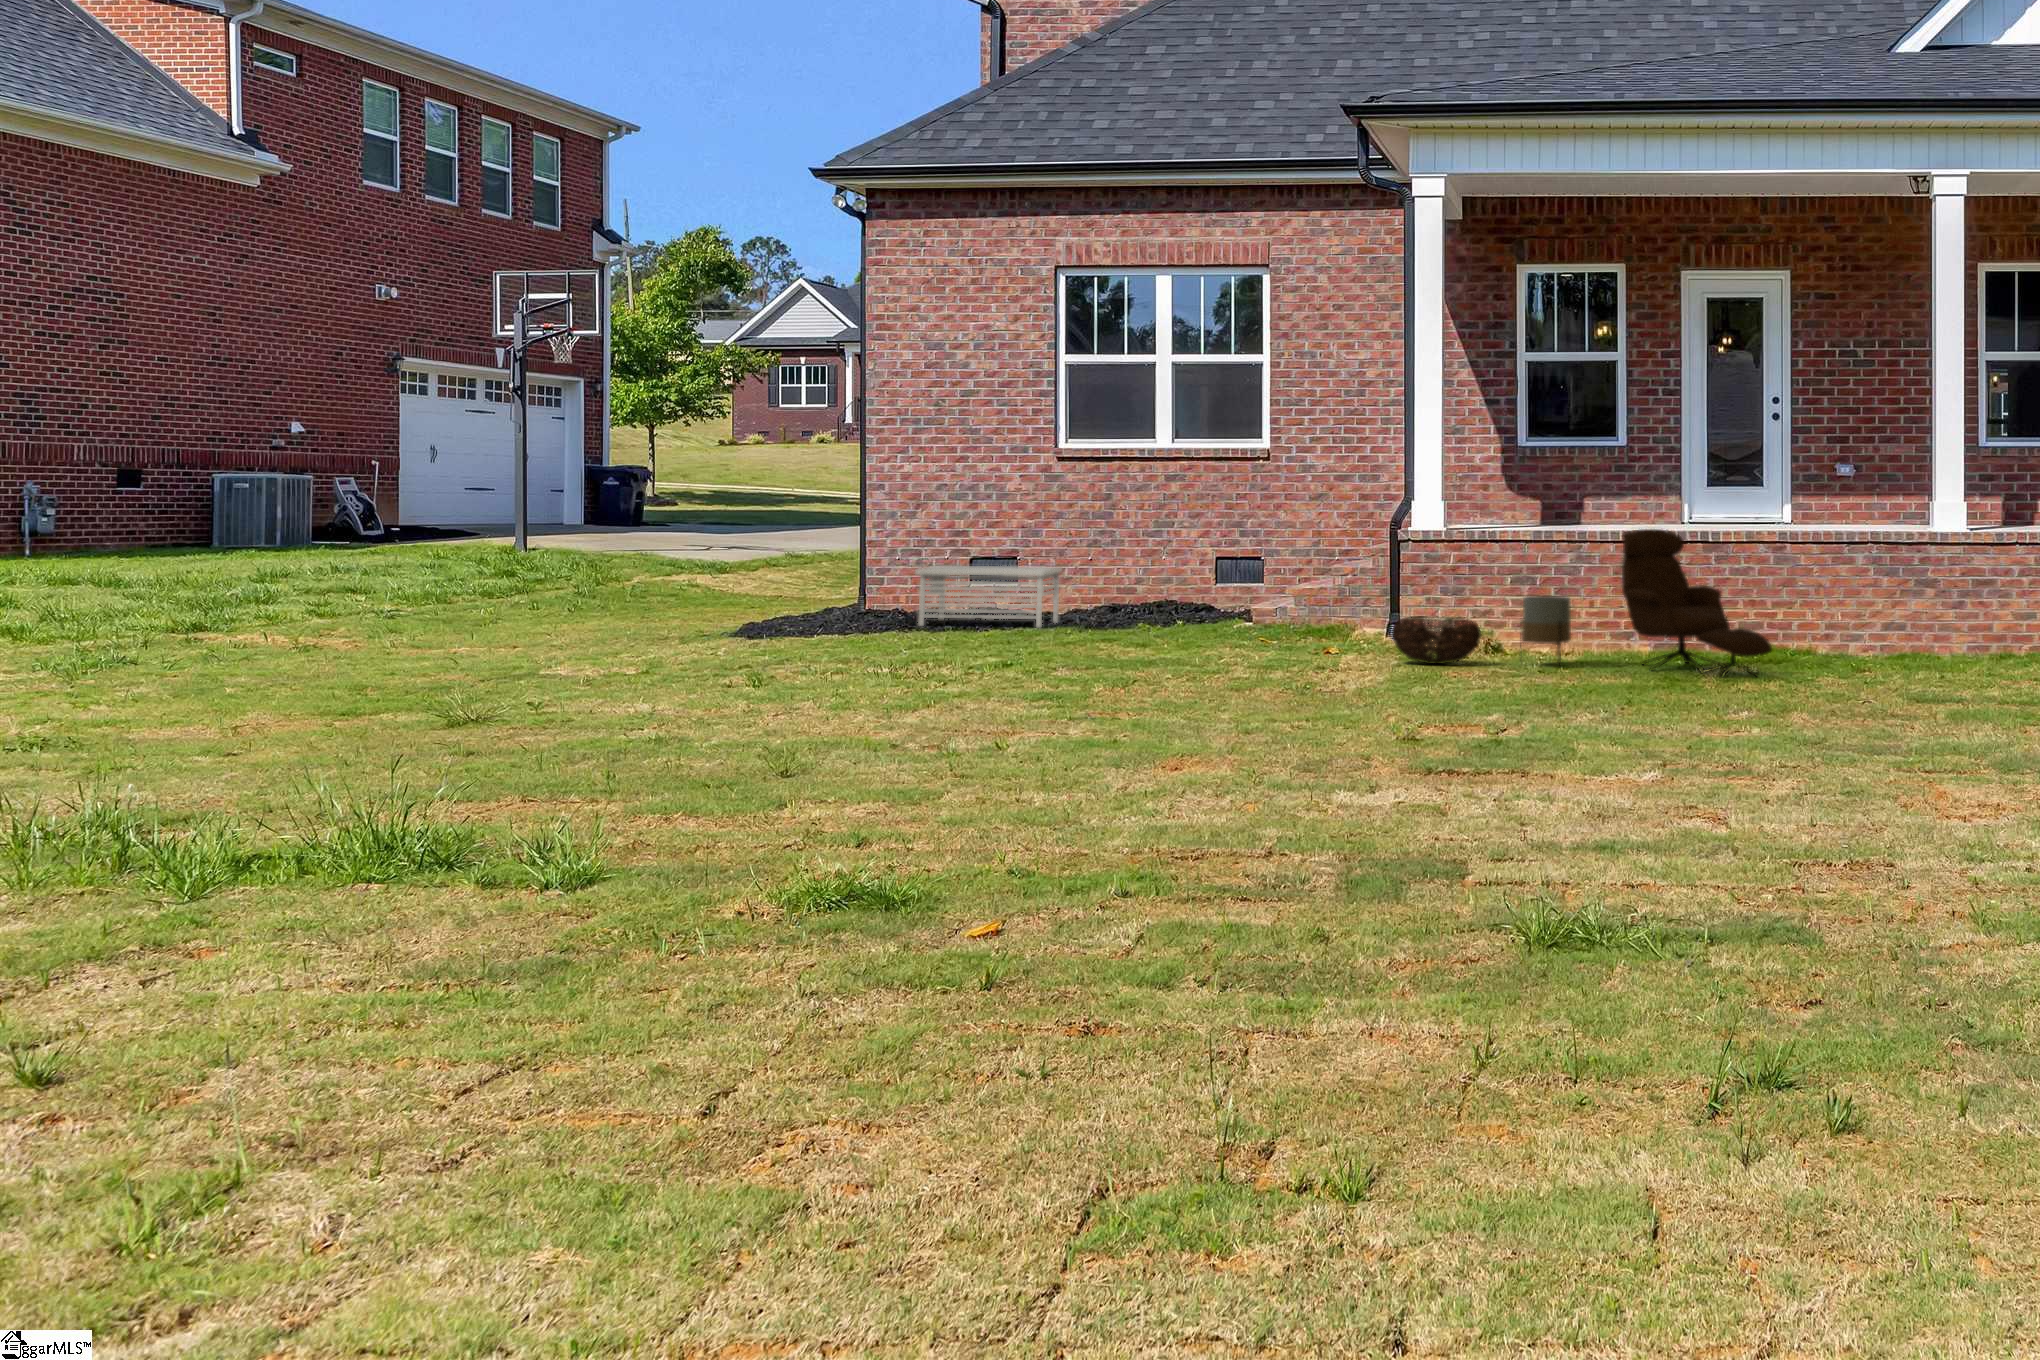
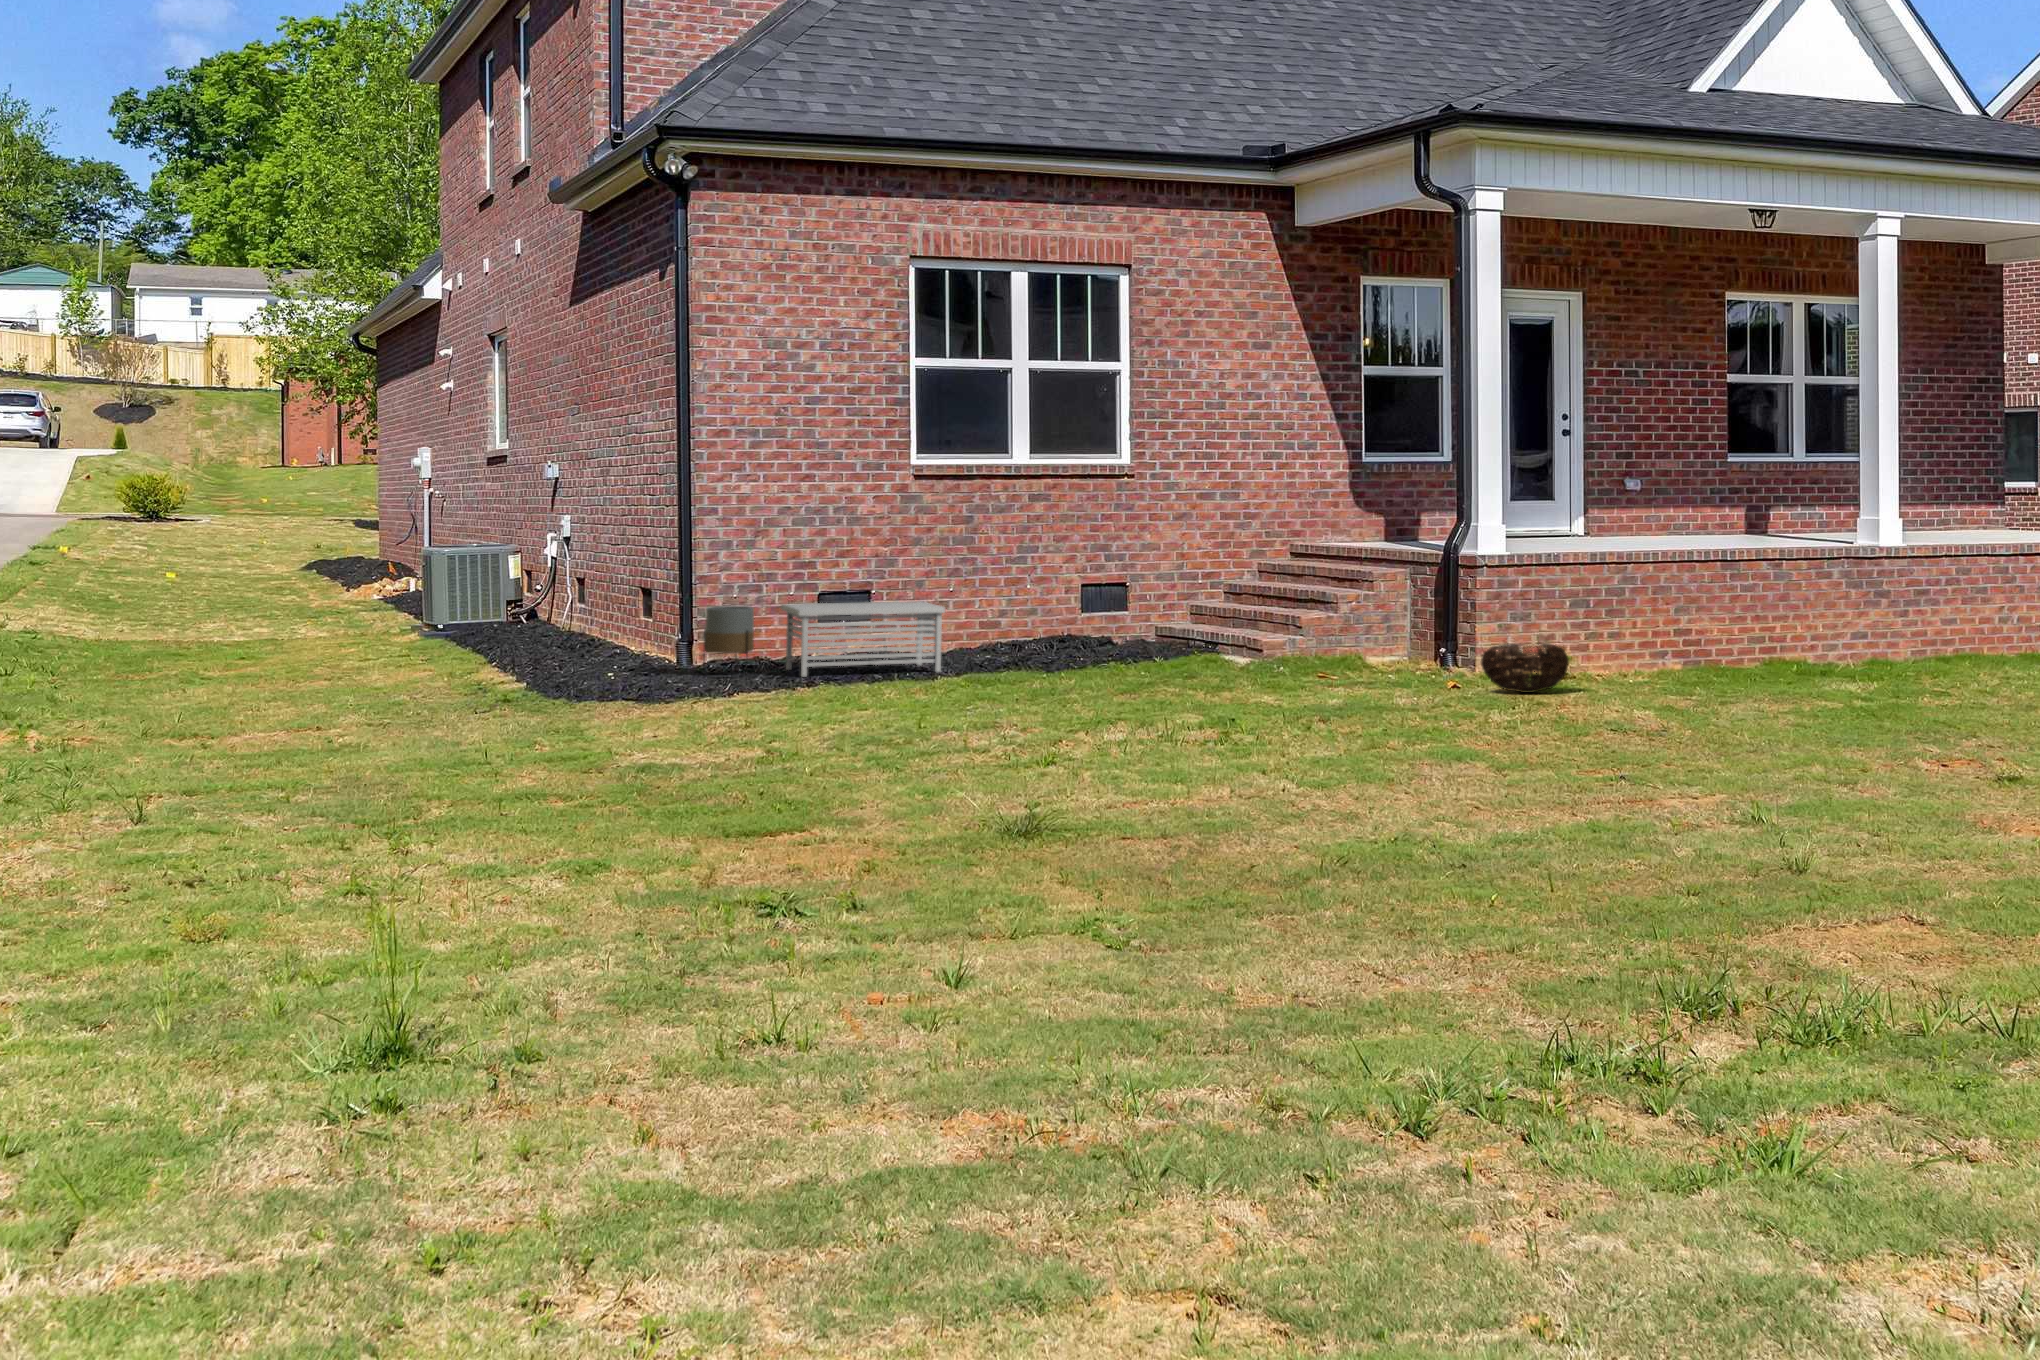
lounge chair: present [1622,529,1772,676] -> none [1678,549,1839,692]
planter: present [1520,596,1571,662] -> present [703,606,754,662]

